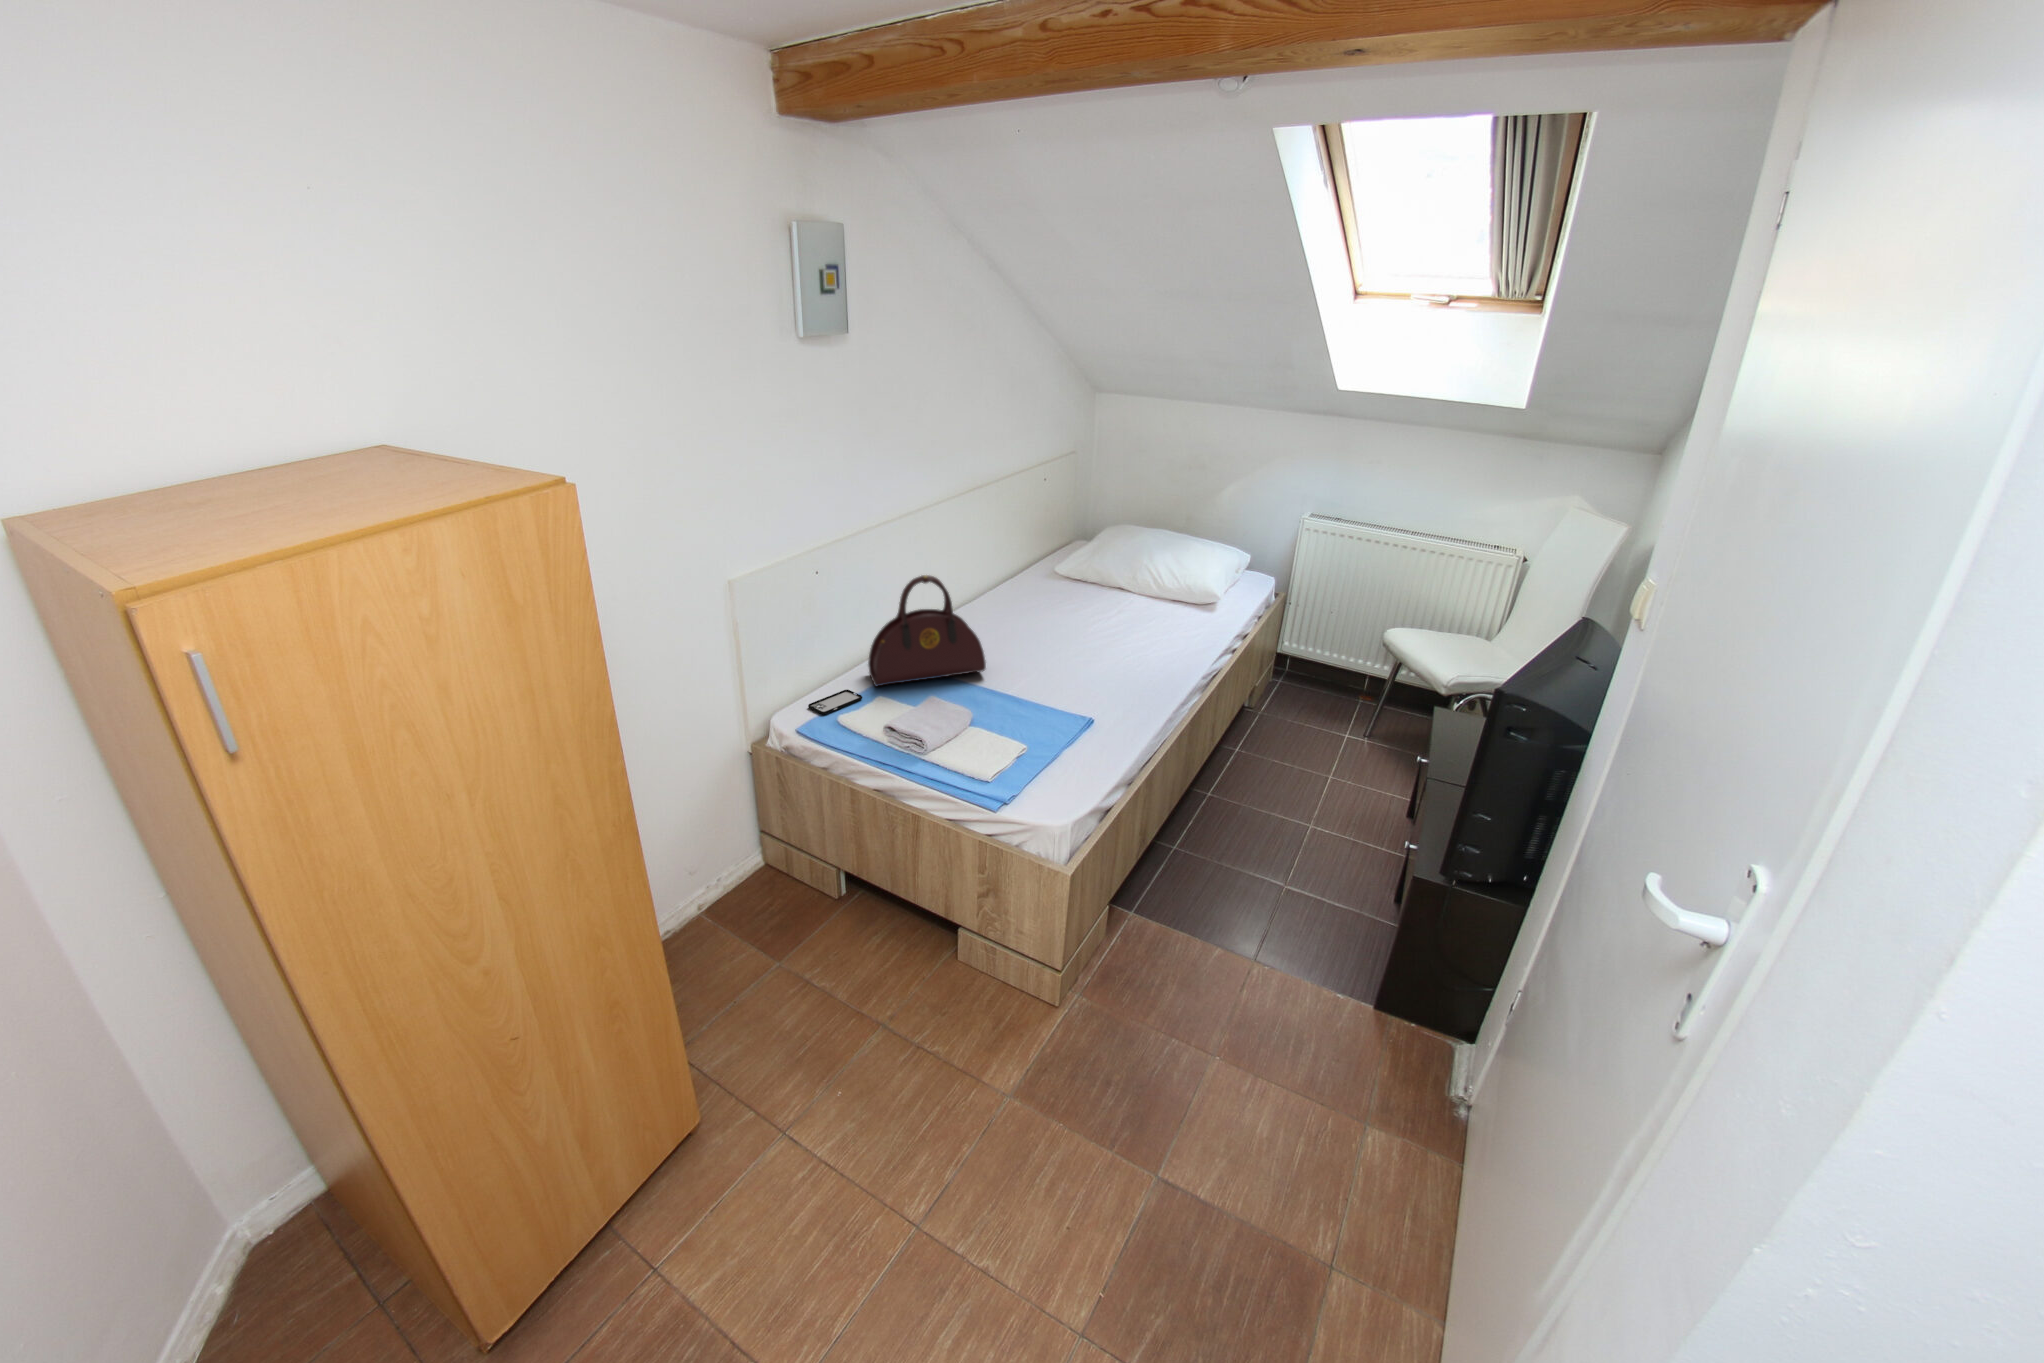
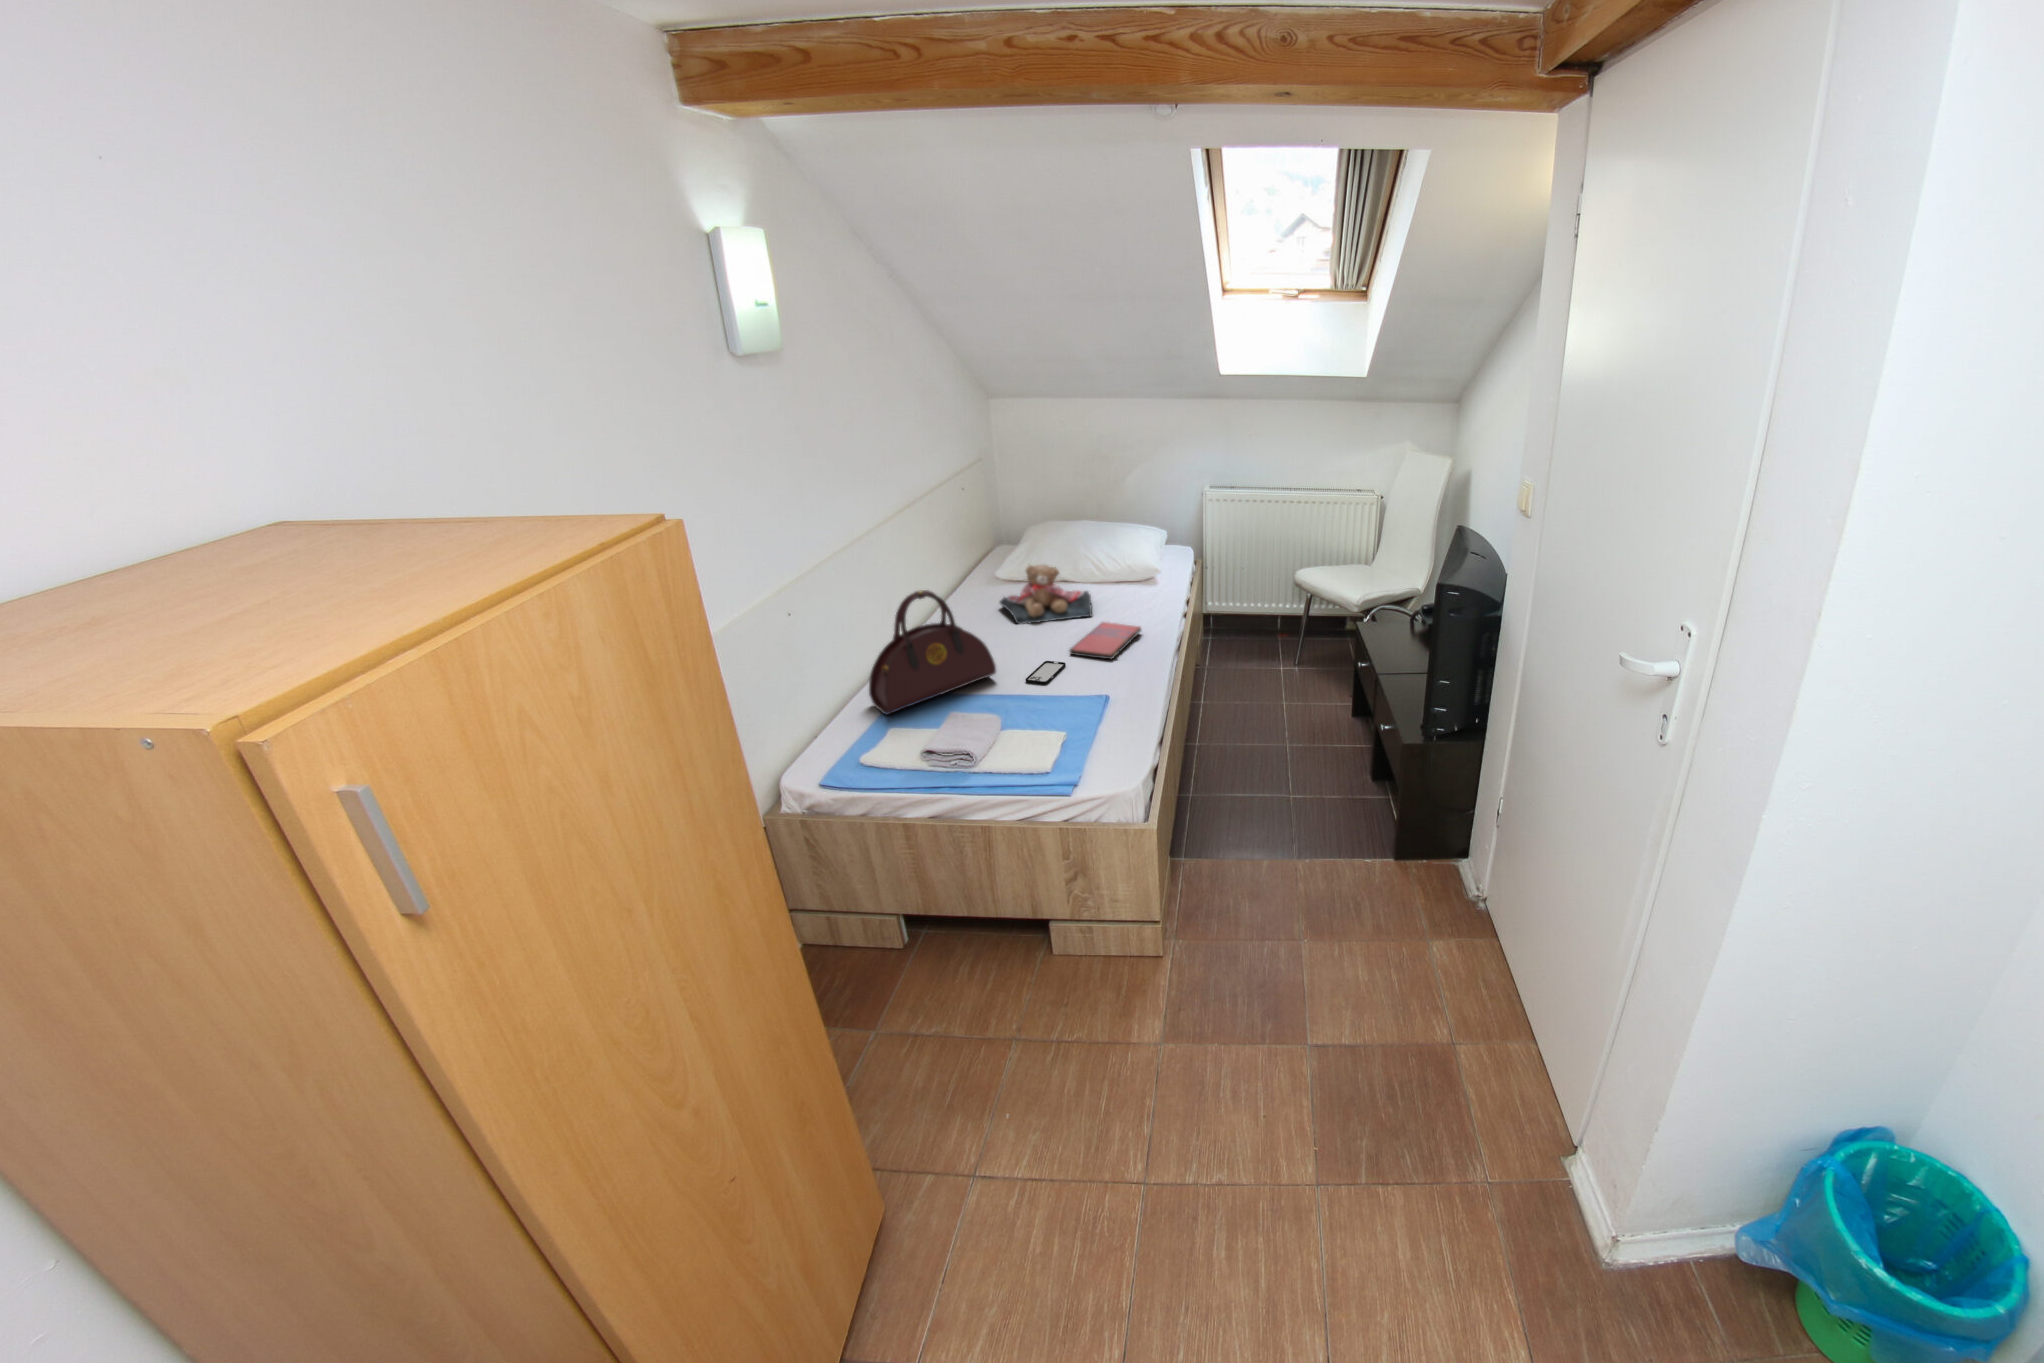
teddy bear: none [1024,569,1118,634] -> present [1000,565,1092,624]
paperback book: none [1067,642,1153,682] -> present [1070,622,1141,659]
smartphone: present [808,690,862,714] -> present [1025,661,1066,684]

